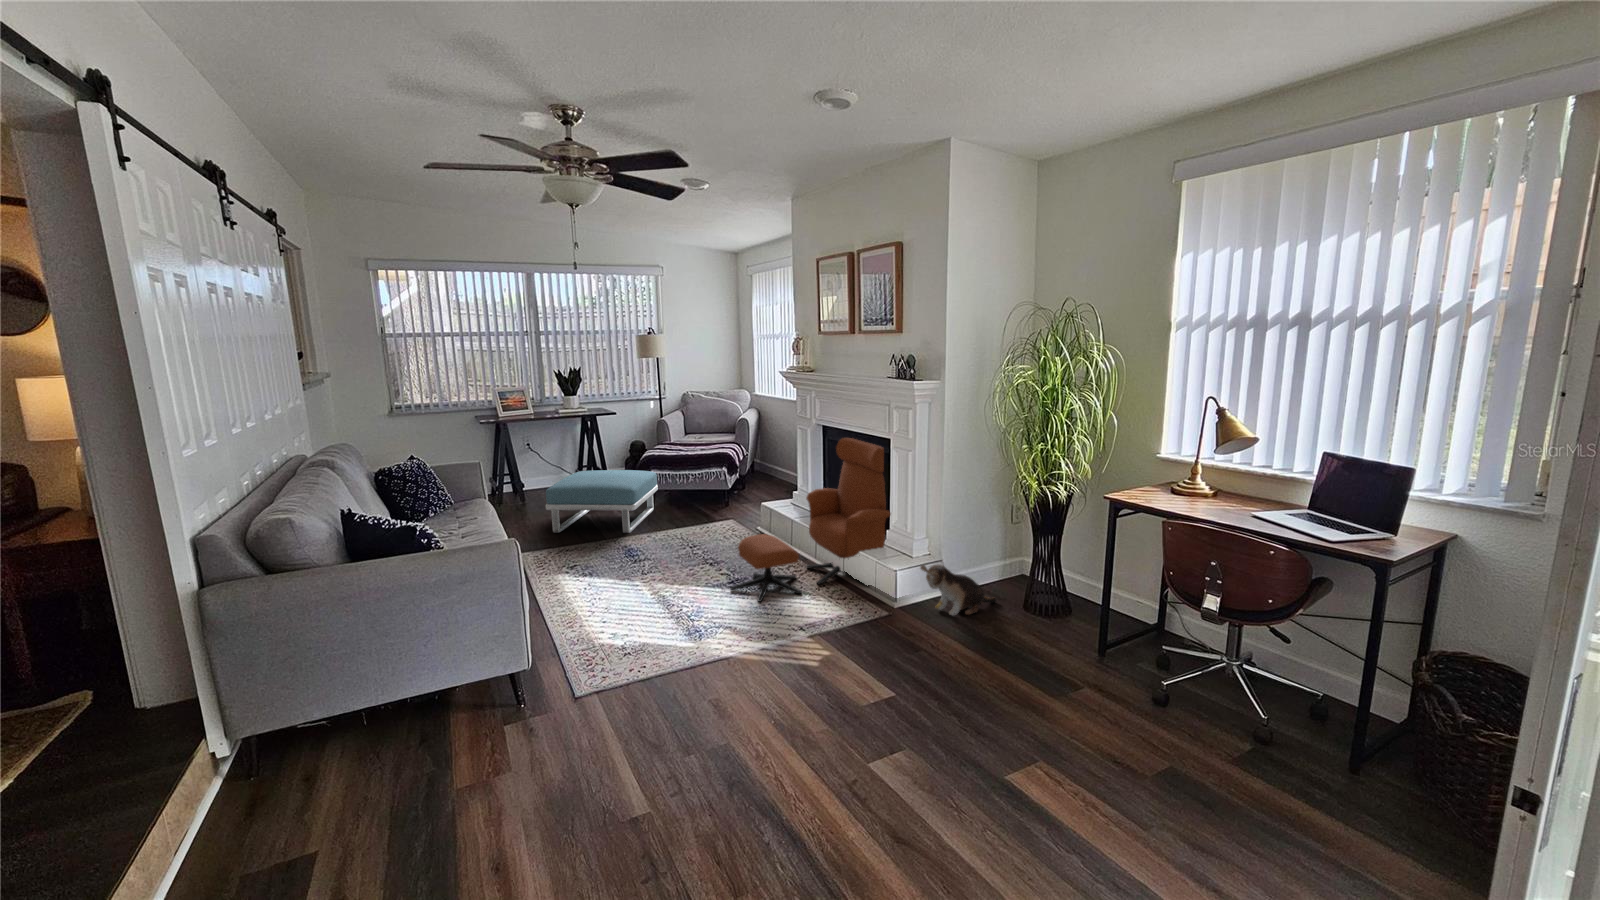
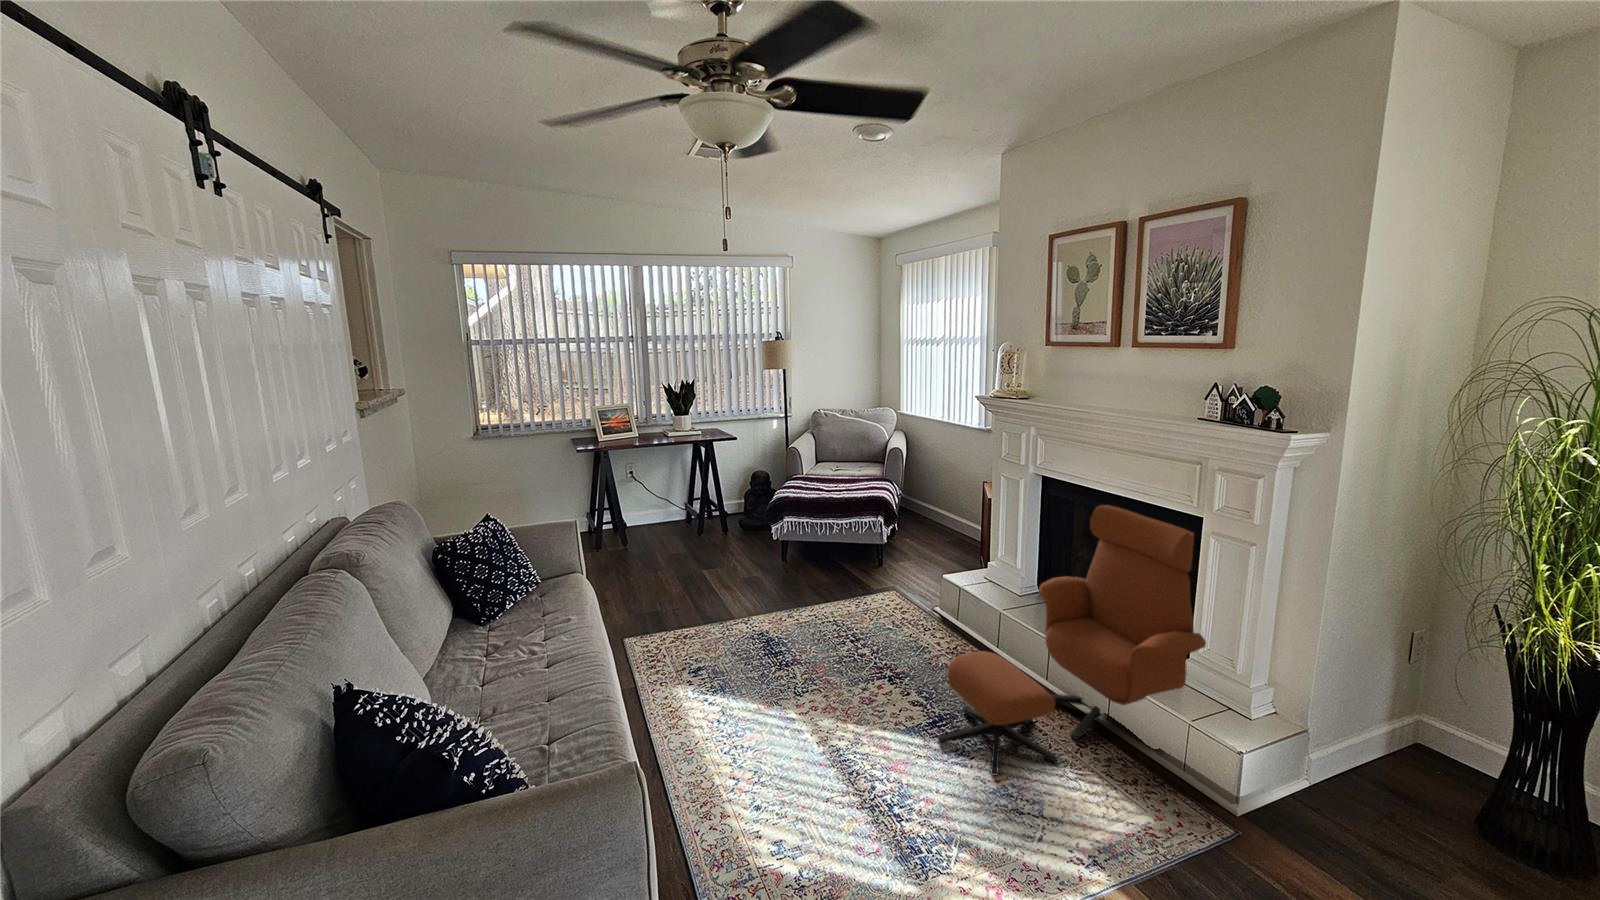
footstool: present [545,470,658,533] -> none [656,516,794,608]
plush toy: present [920,565,996,616] -> none [1302,753,1420,849]

